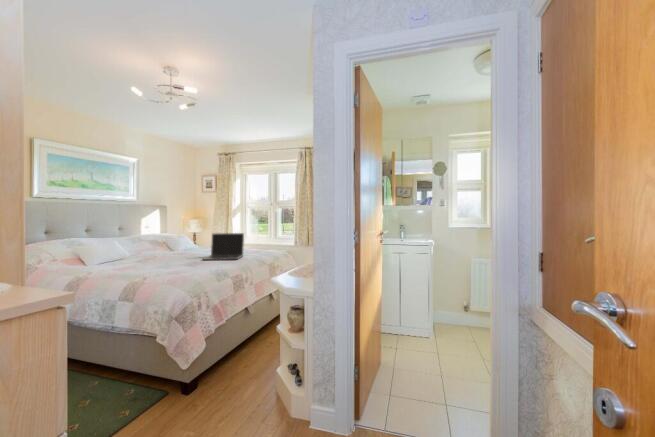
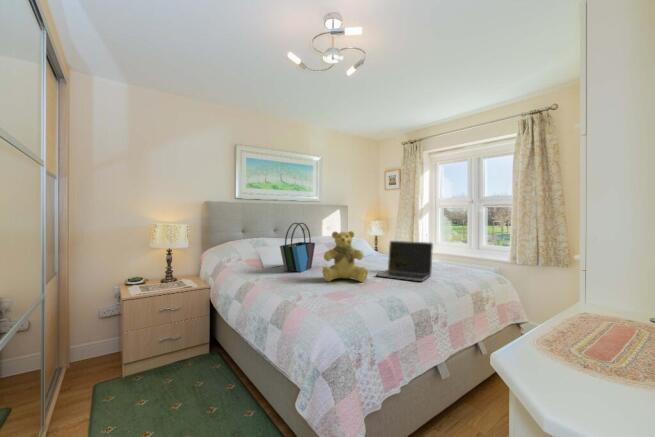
tote bag: none [109,221,143,265] -> present [280,223,315,272]
teddy bear: none [158,227,197,267] -> present [322,231,368,282]

